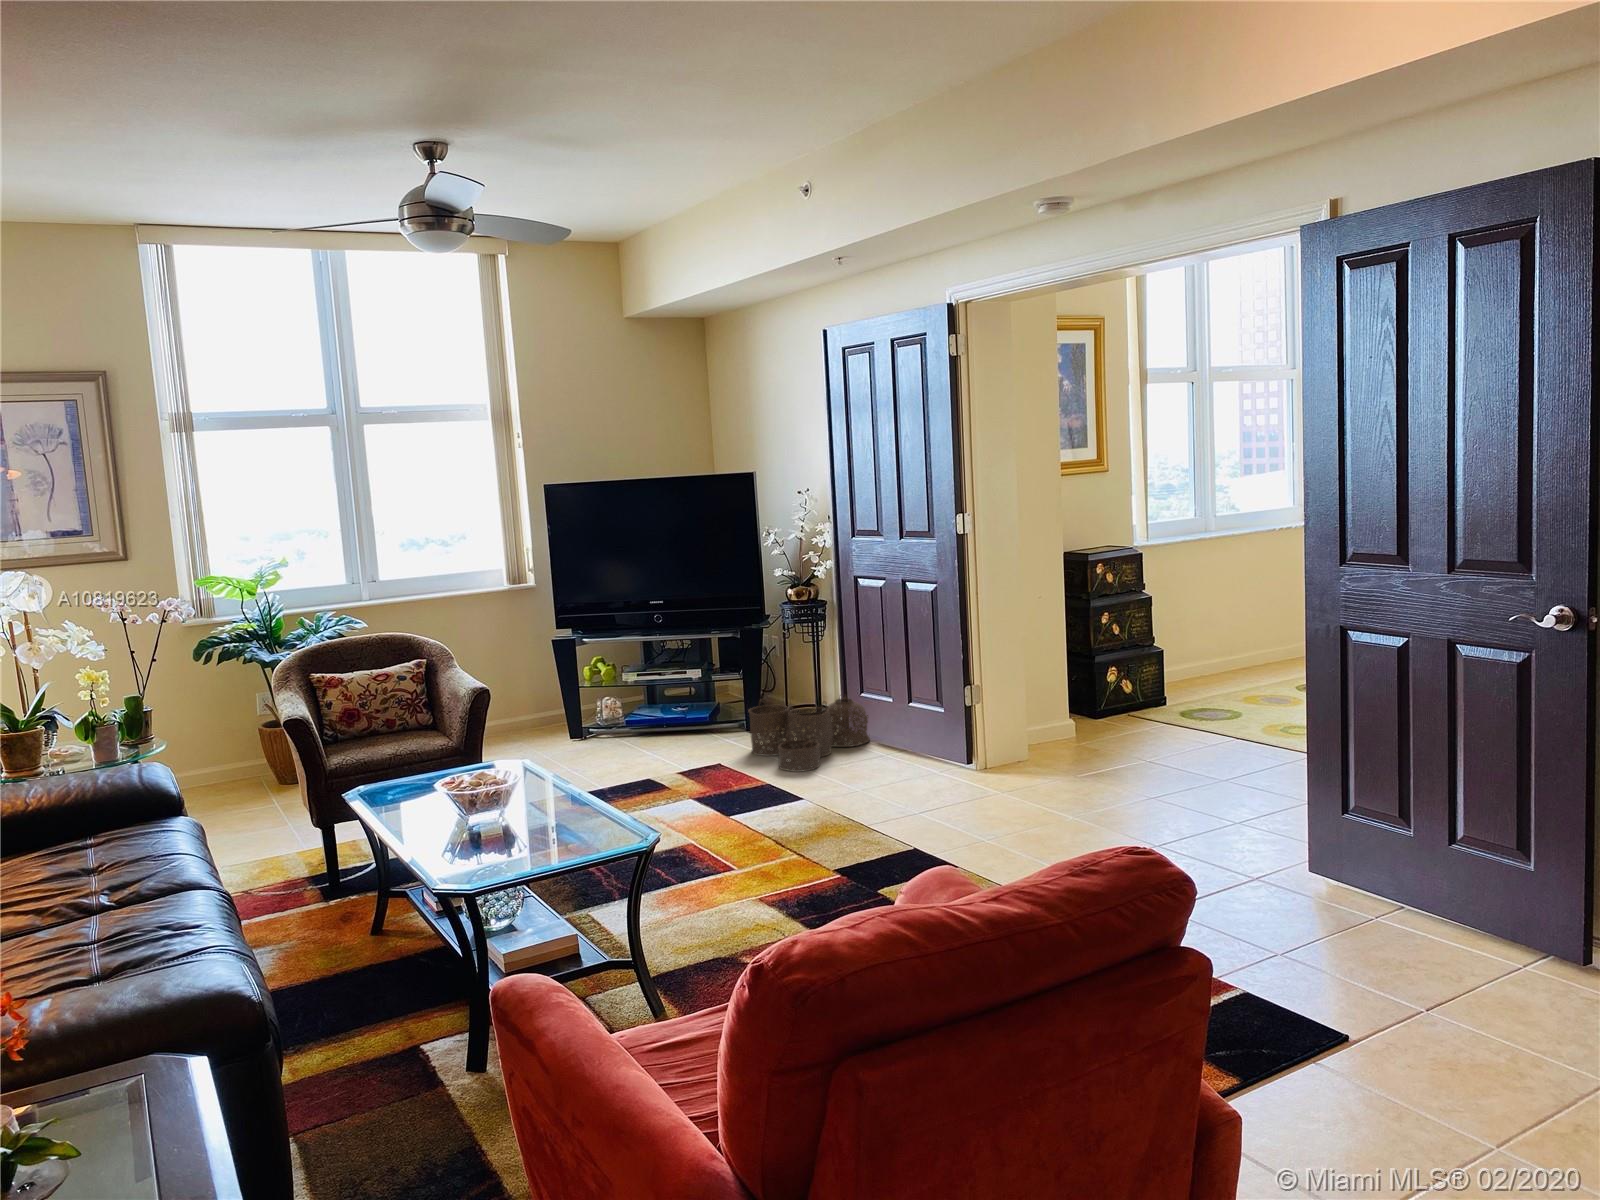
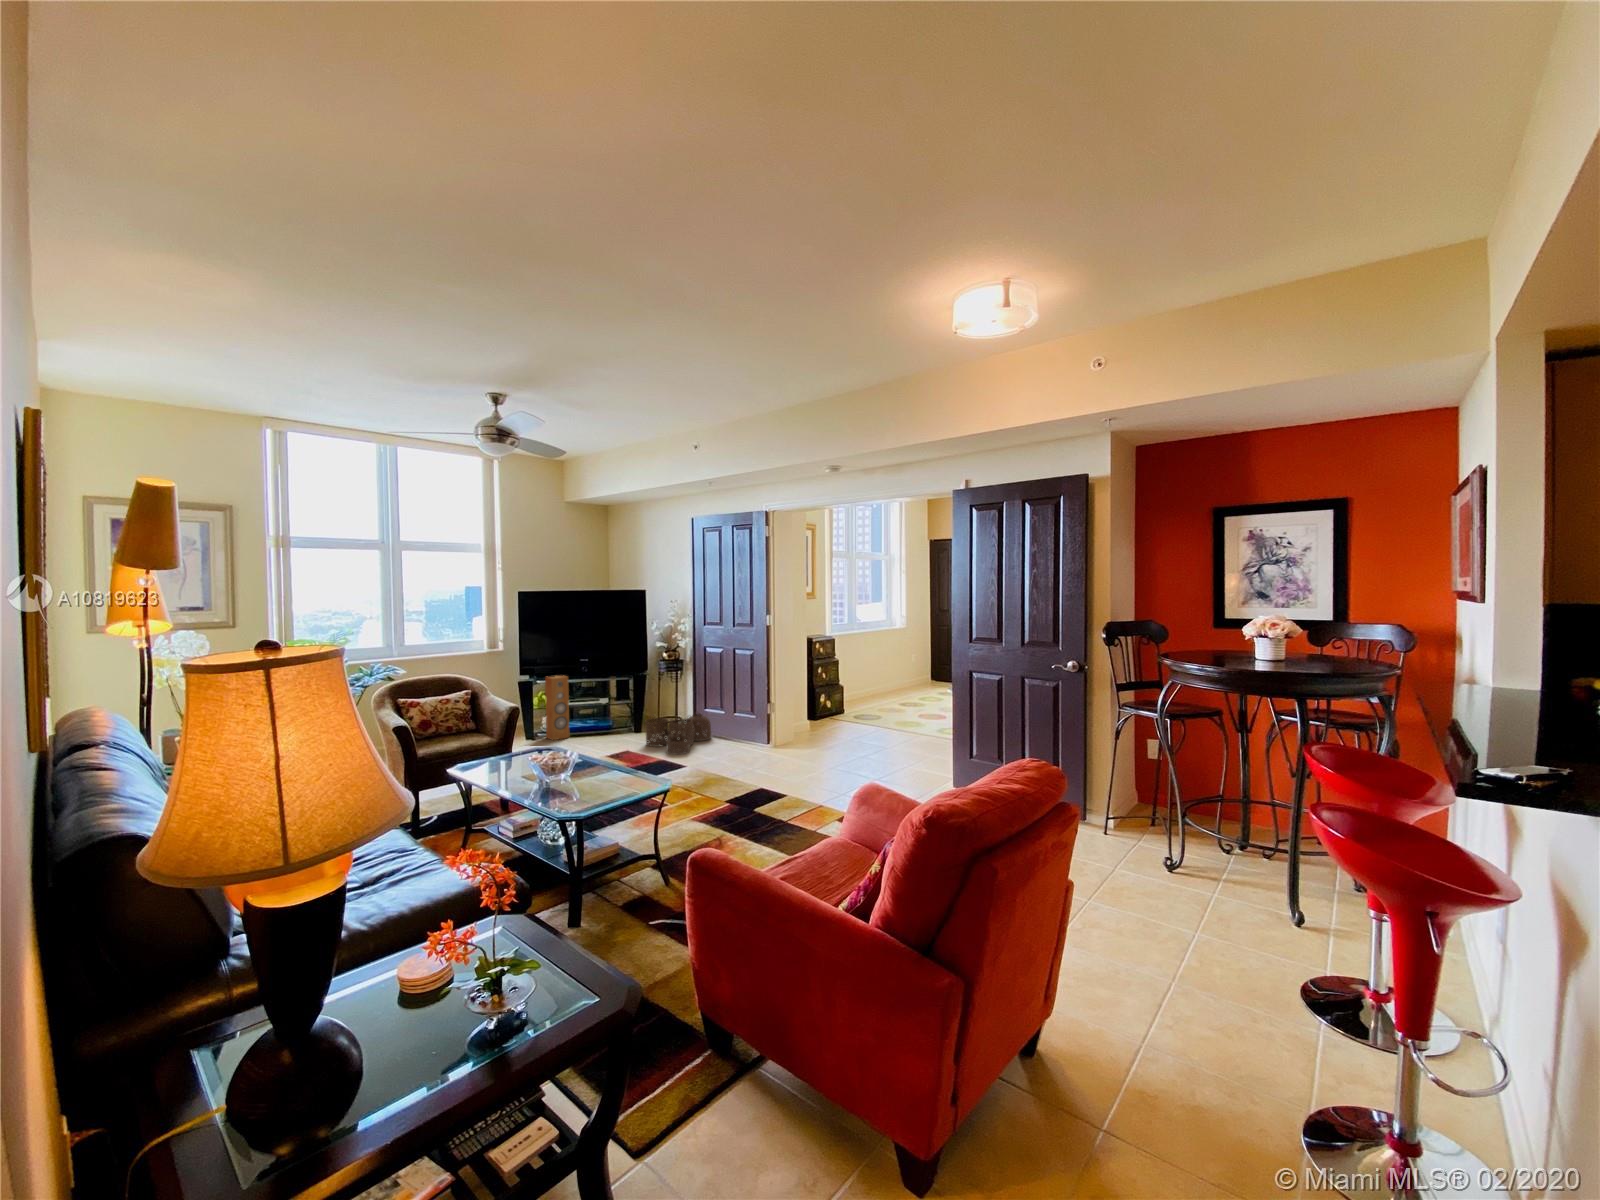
speaker: none [593,629,637,738] -> present [545,676,570,740]

